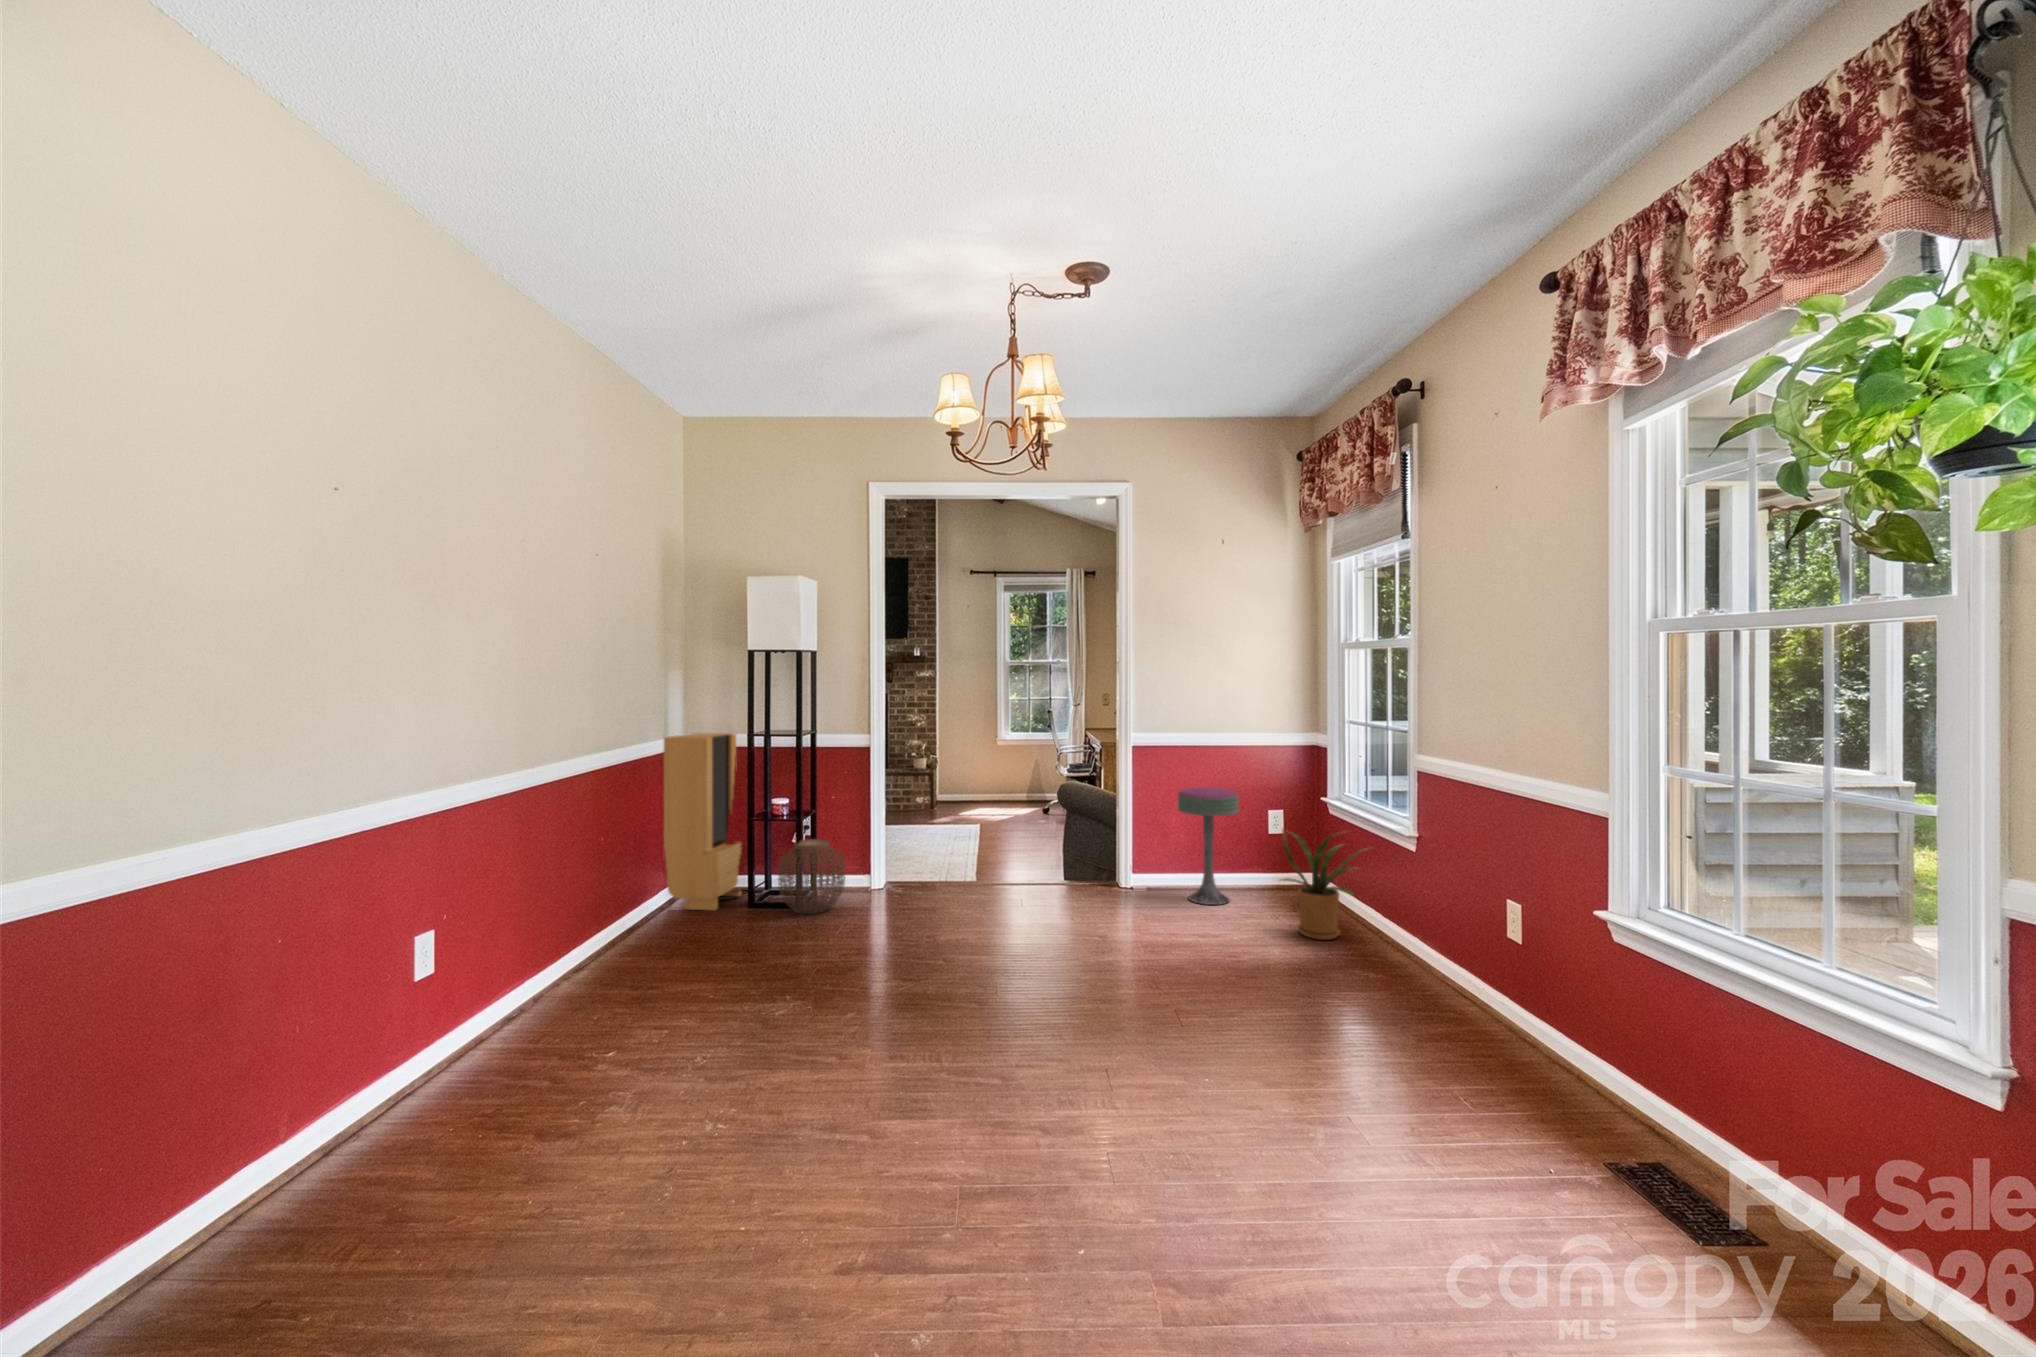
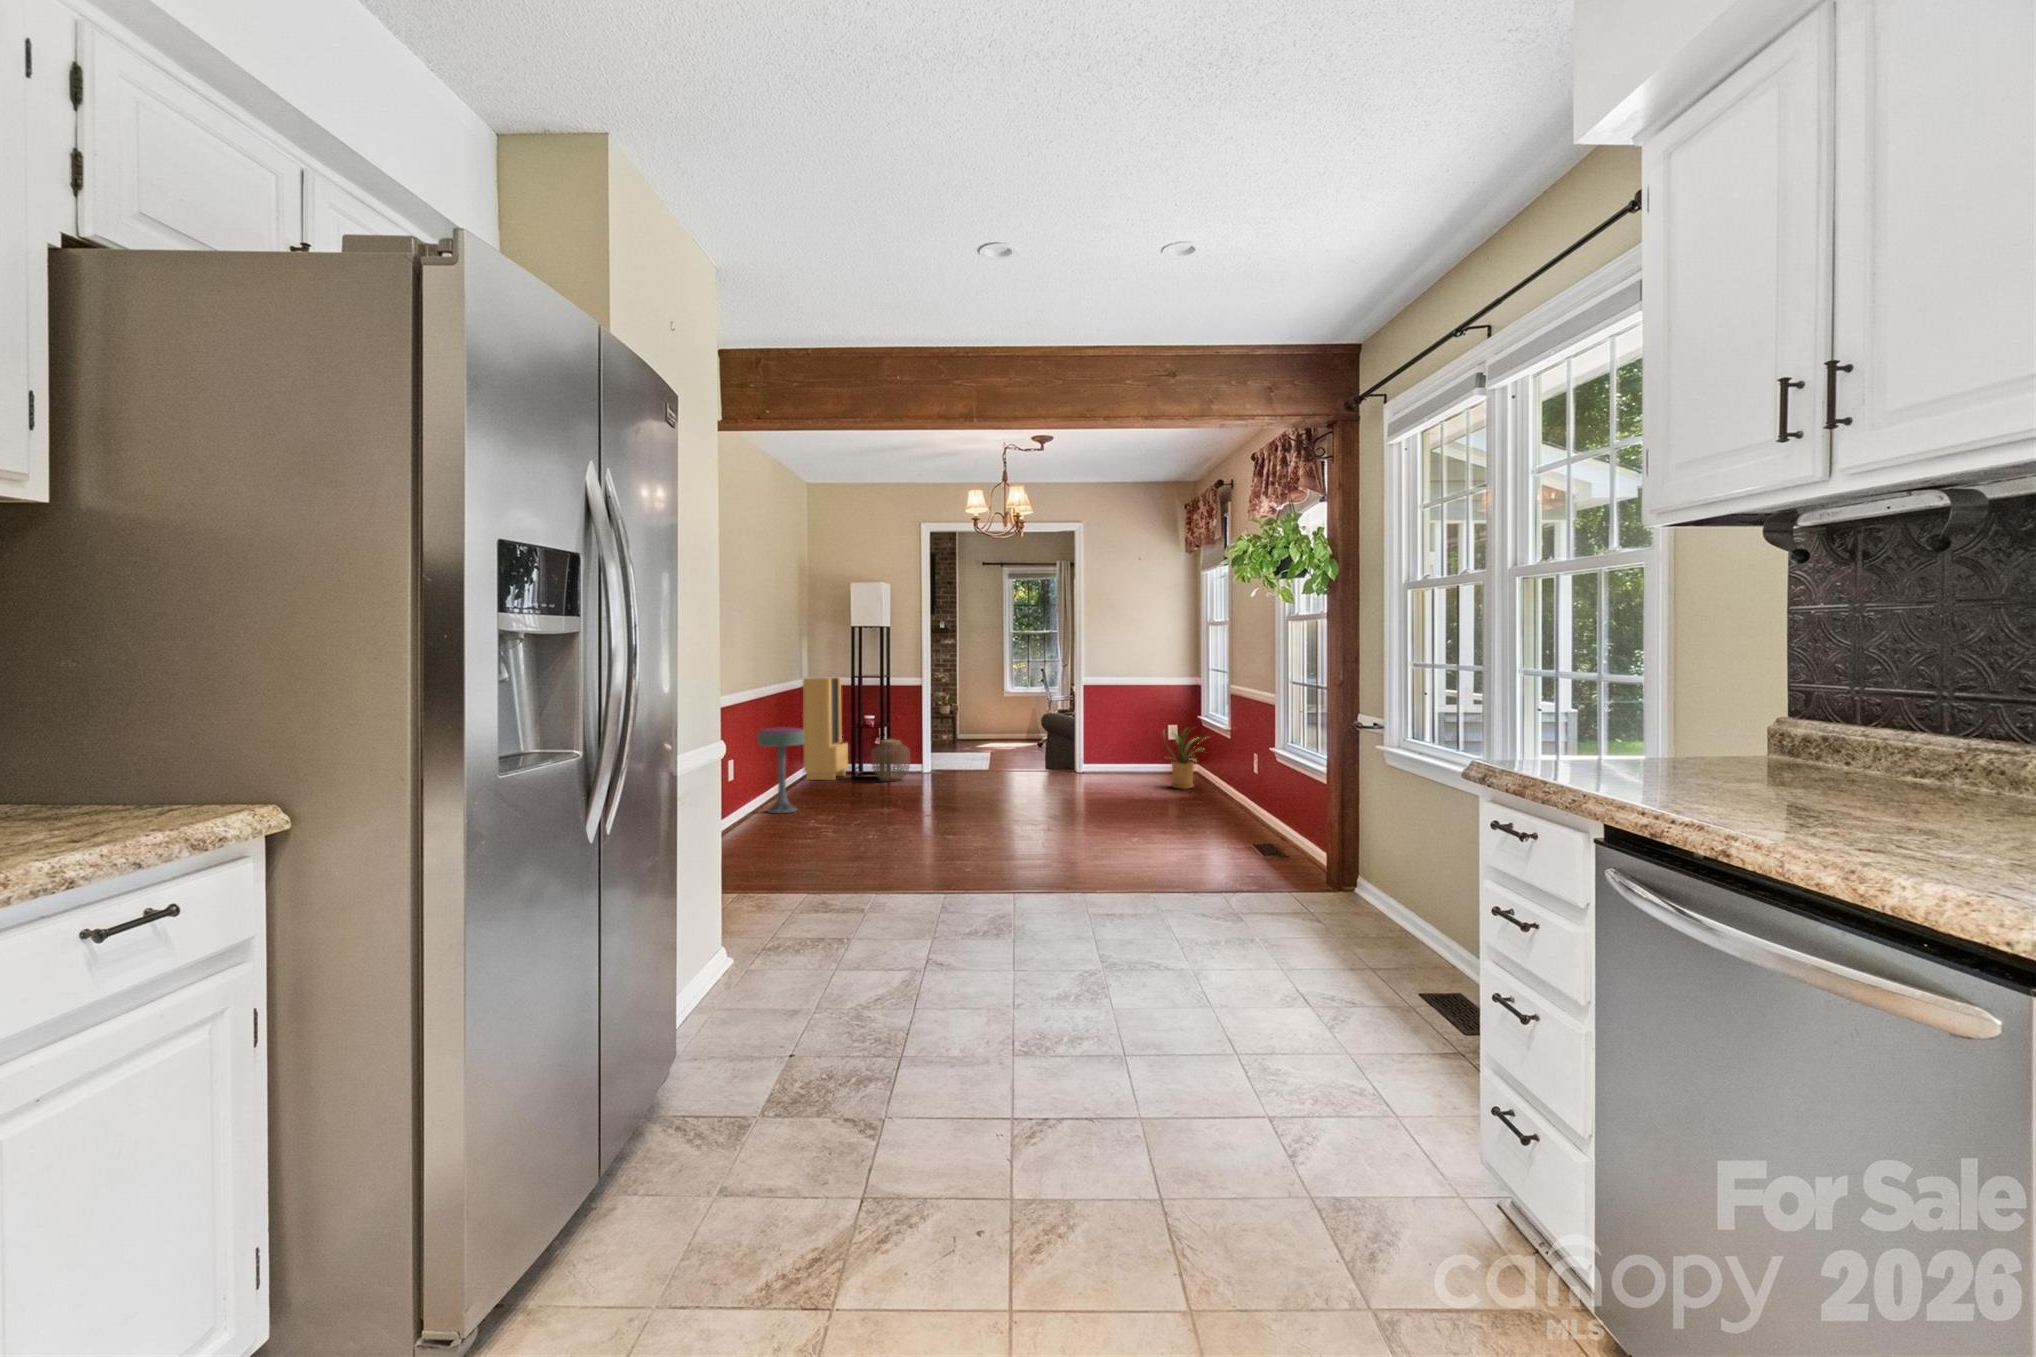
bar stool: present [1178,787,1239,905] -> present [758,727,804,813]

